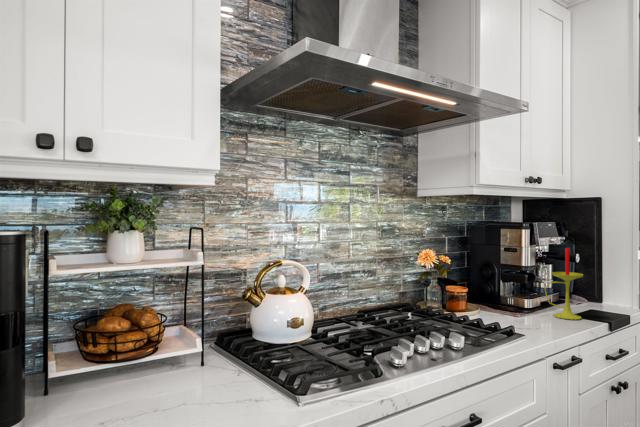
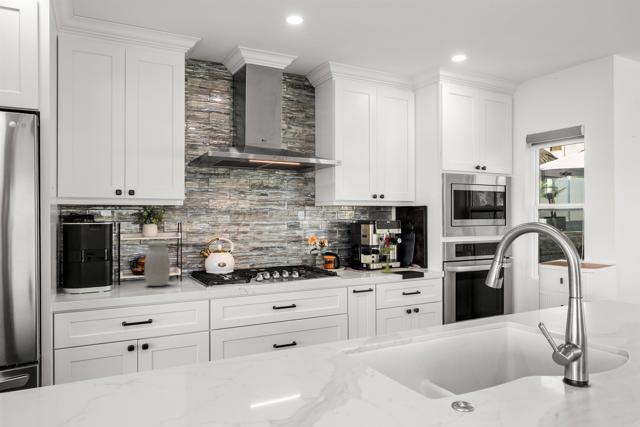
jar: none [117,276,183,398] -> present [144,241,170,286]

